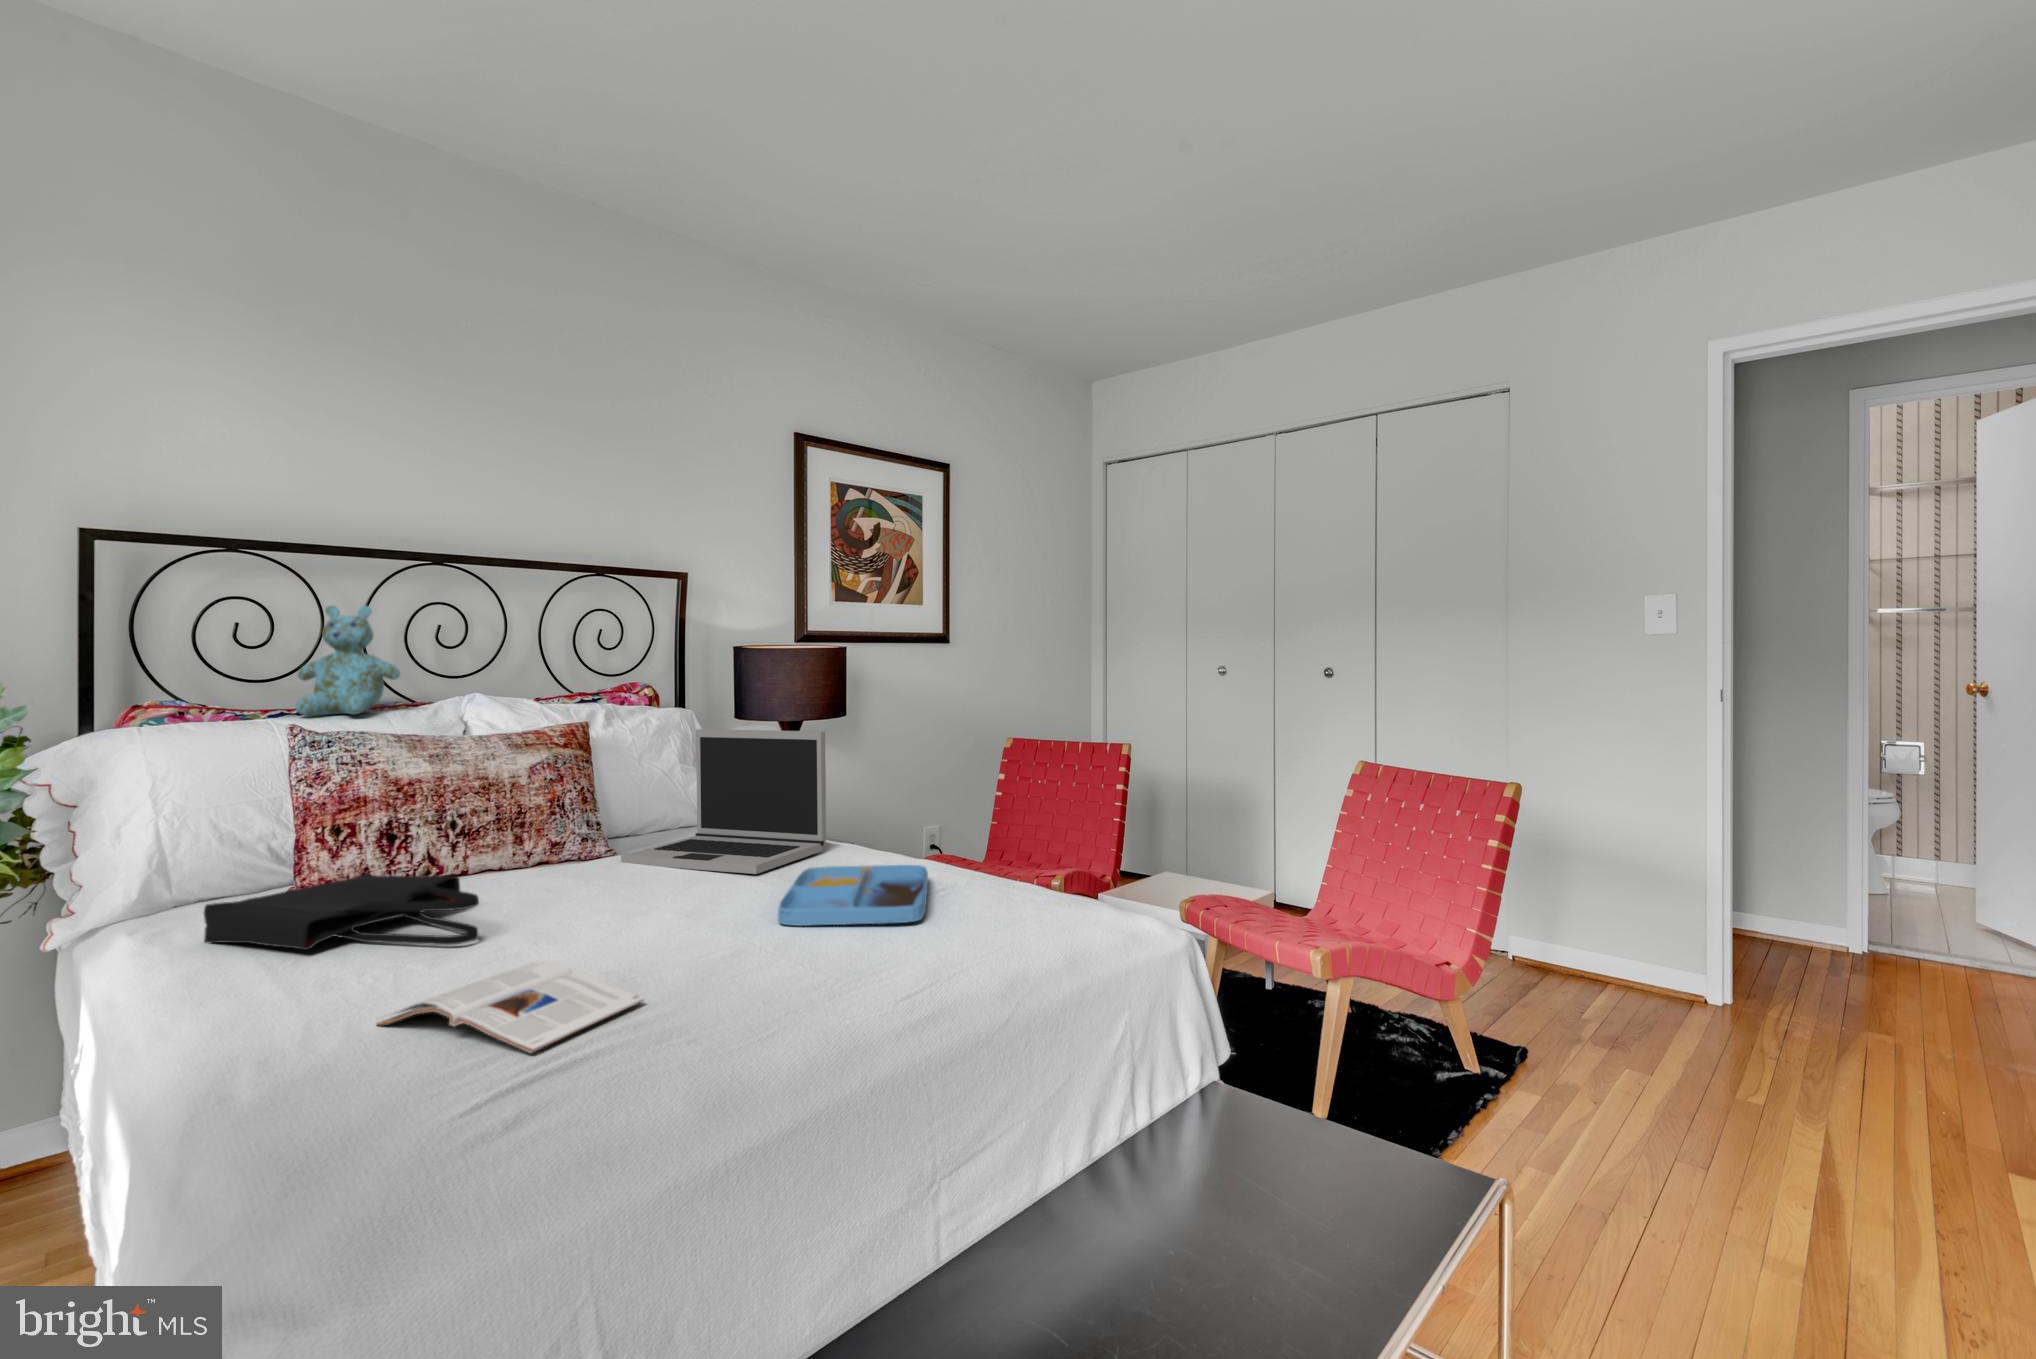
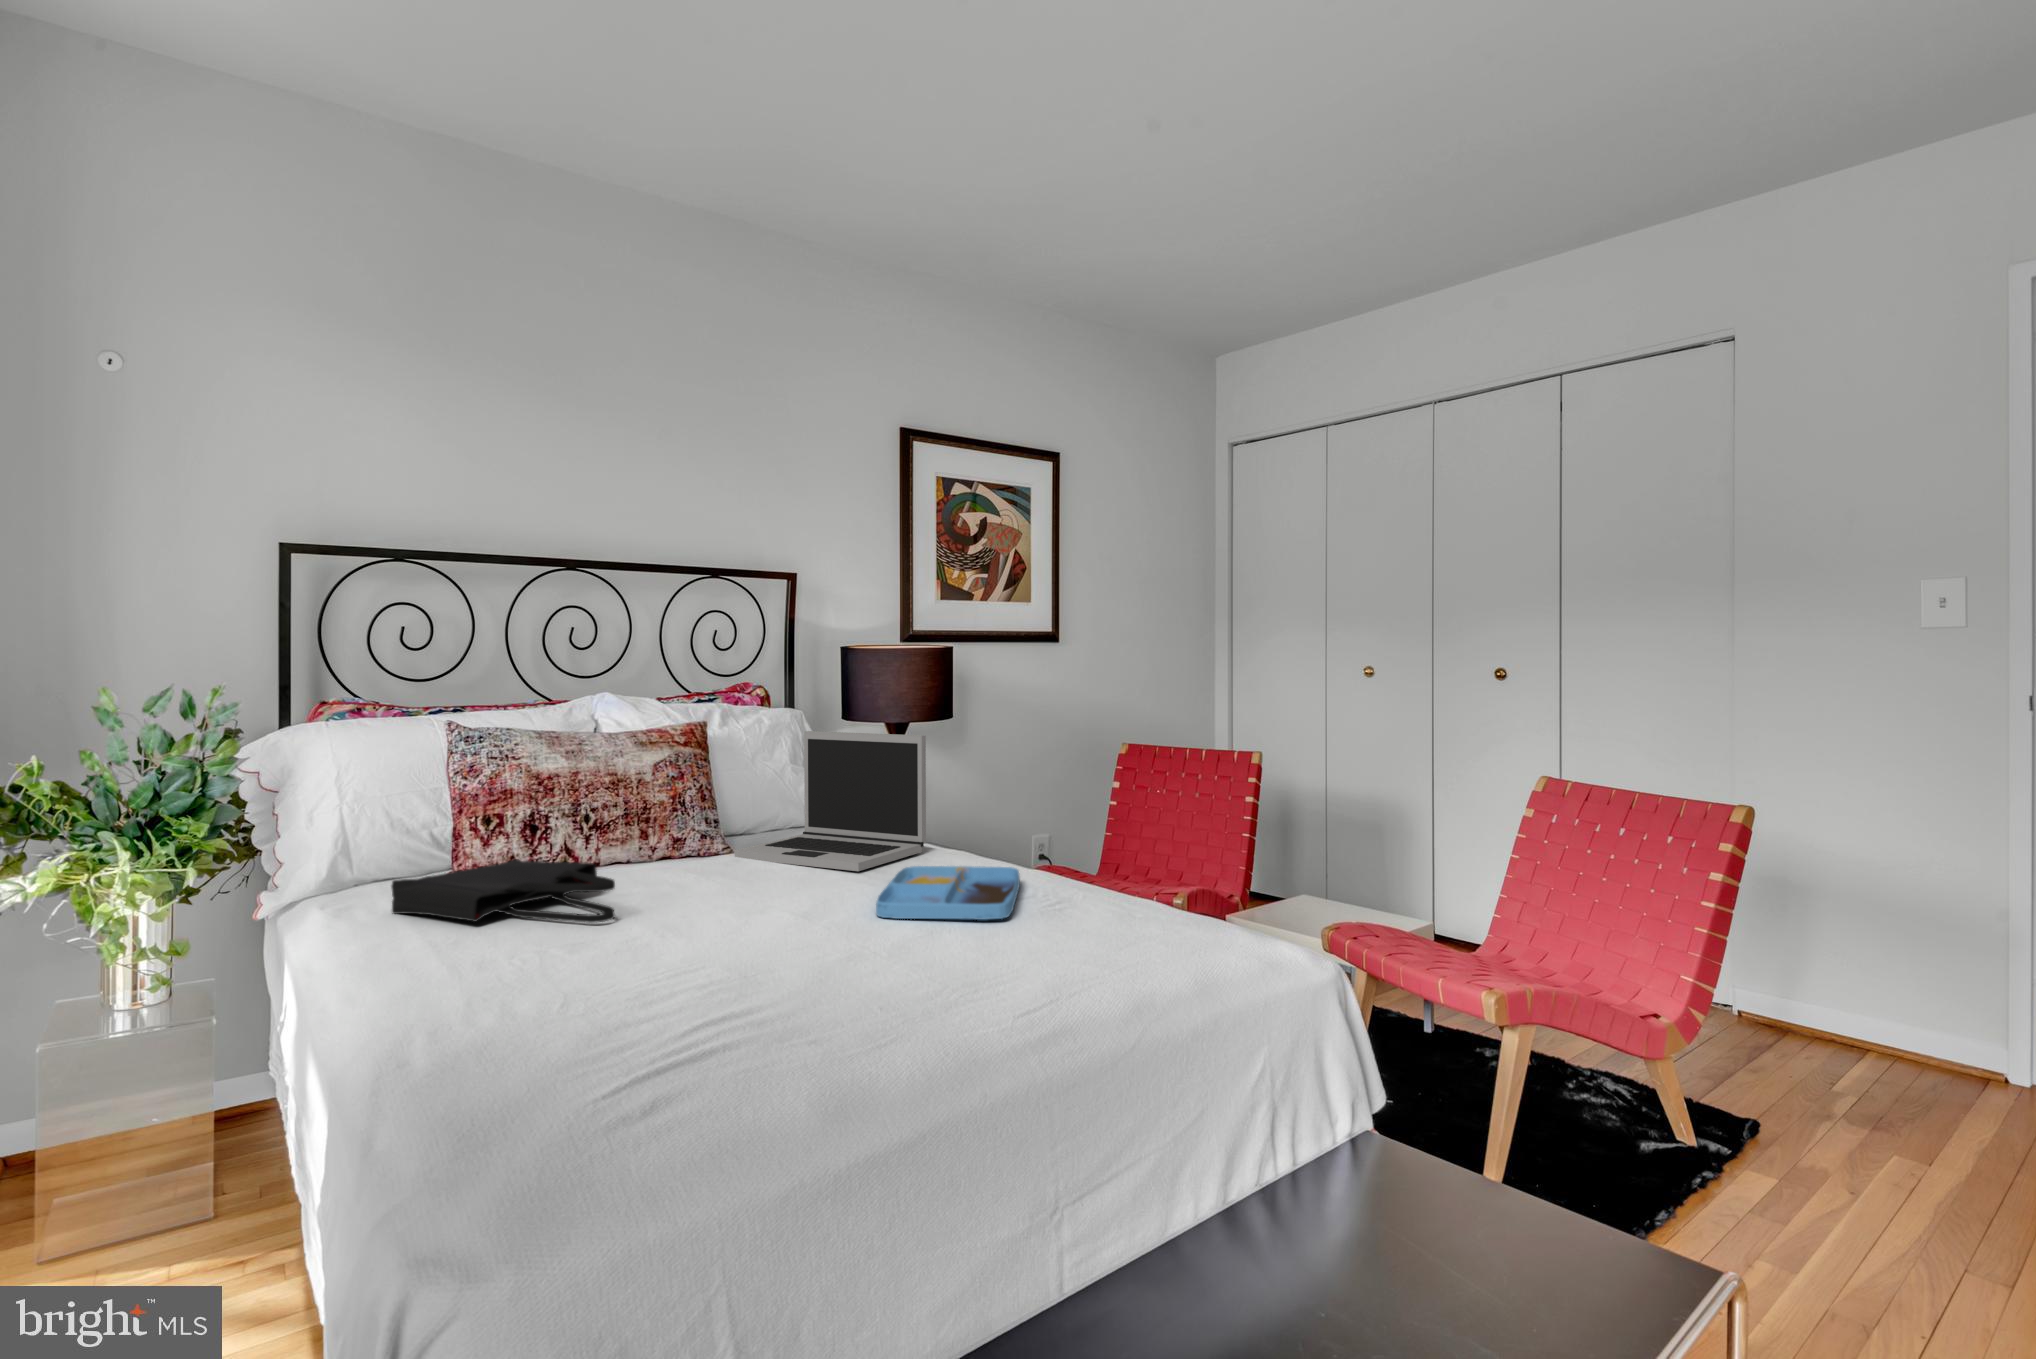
stuffed bear: present [295,605,400,715] -> none [450,612,538,714]
magazine: present [377,961,644,1053] -> none [540,937,757,1010]

